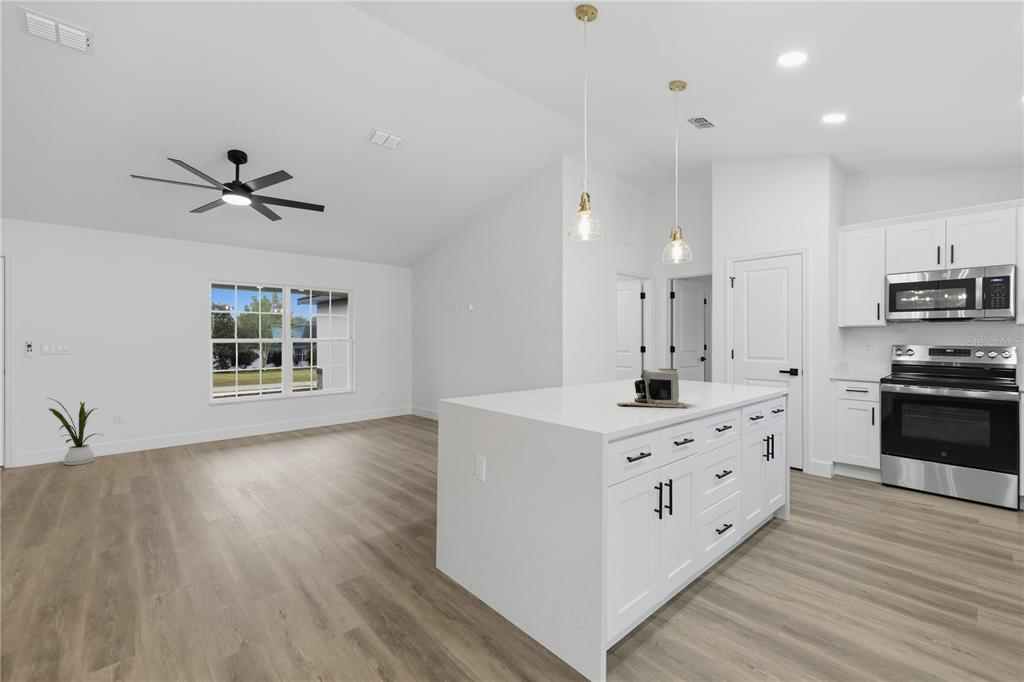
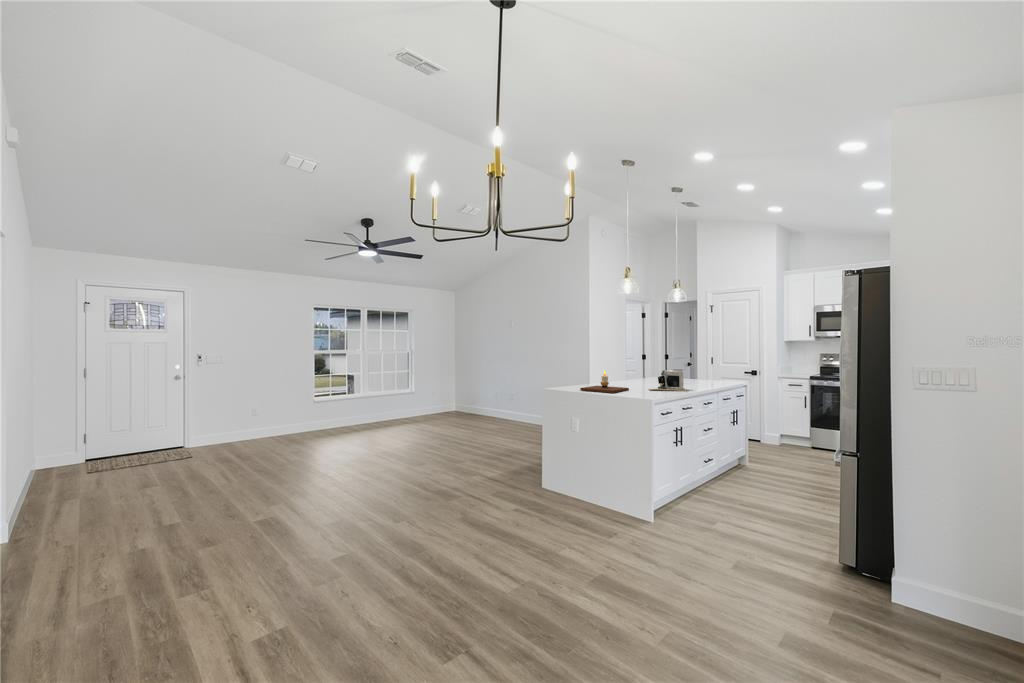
candle: none [492,370,580,412] -> present [580,371,629,393]
house plant: present [49,399,102,465] -> none [214,395,249,445]

